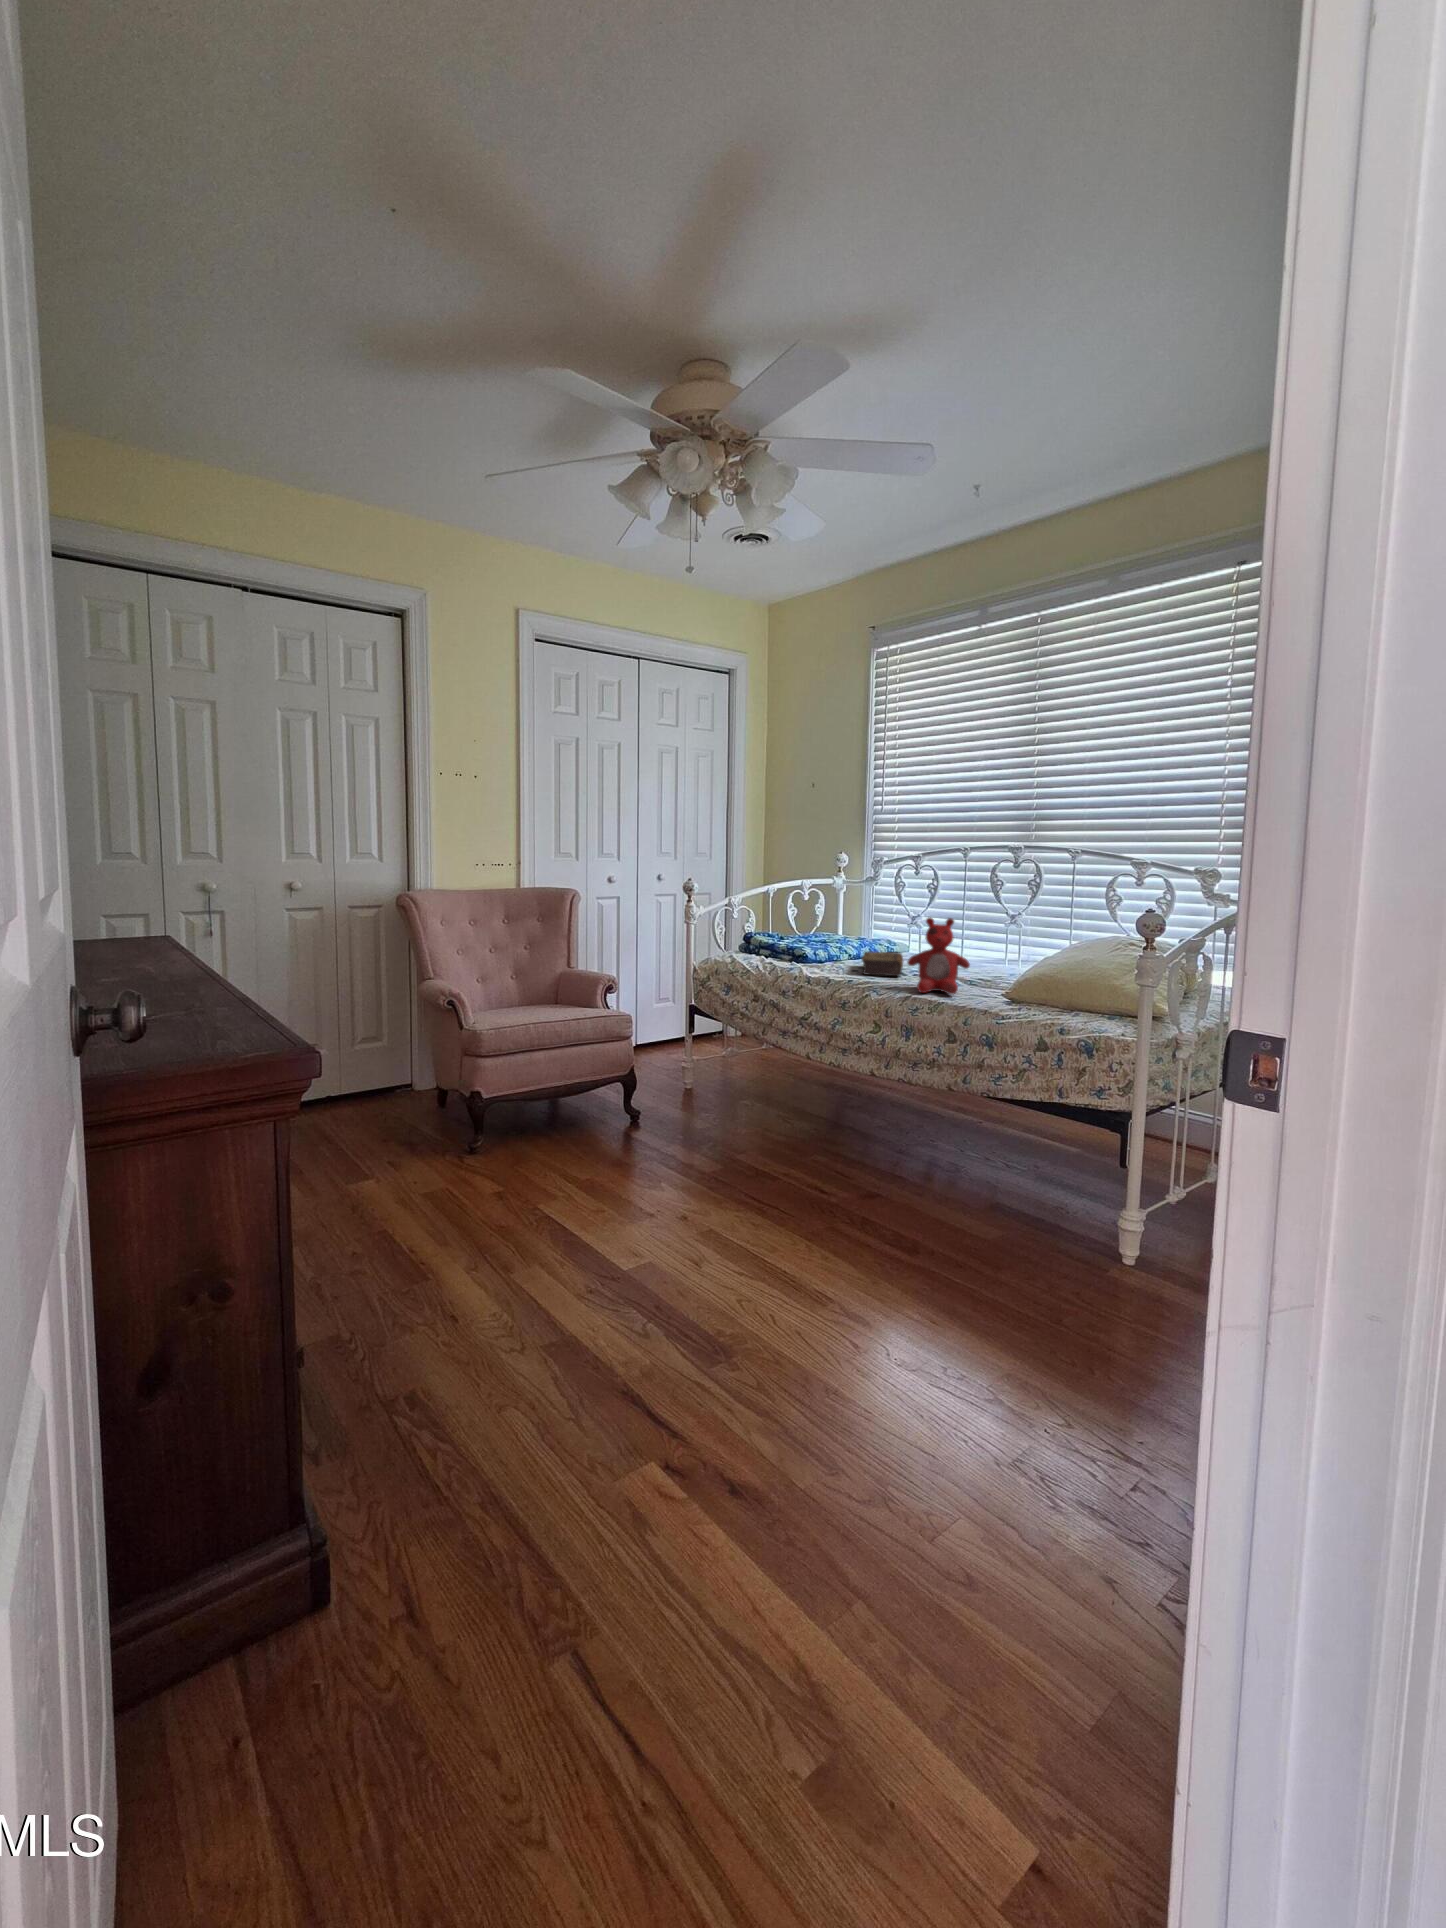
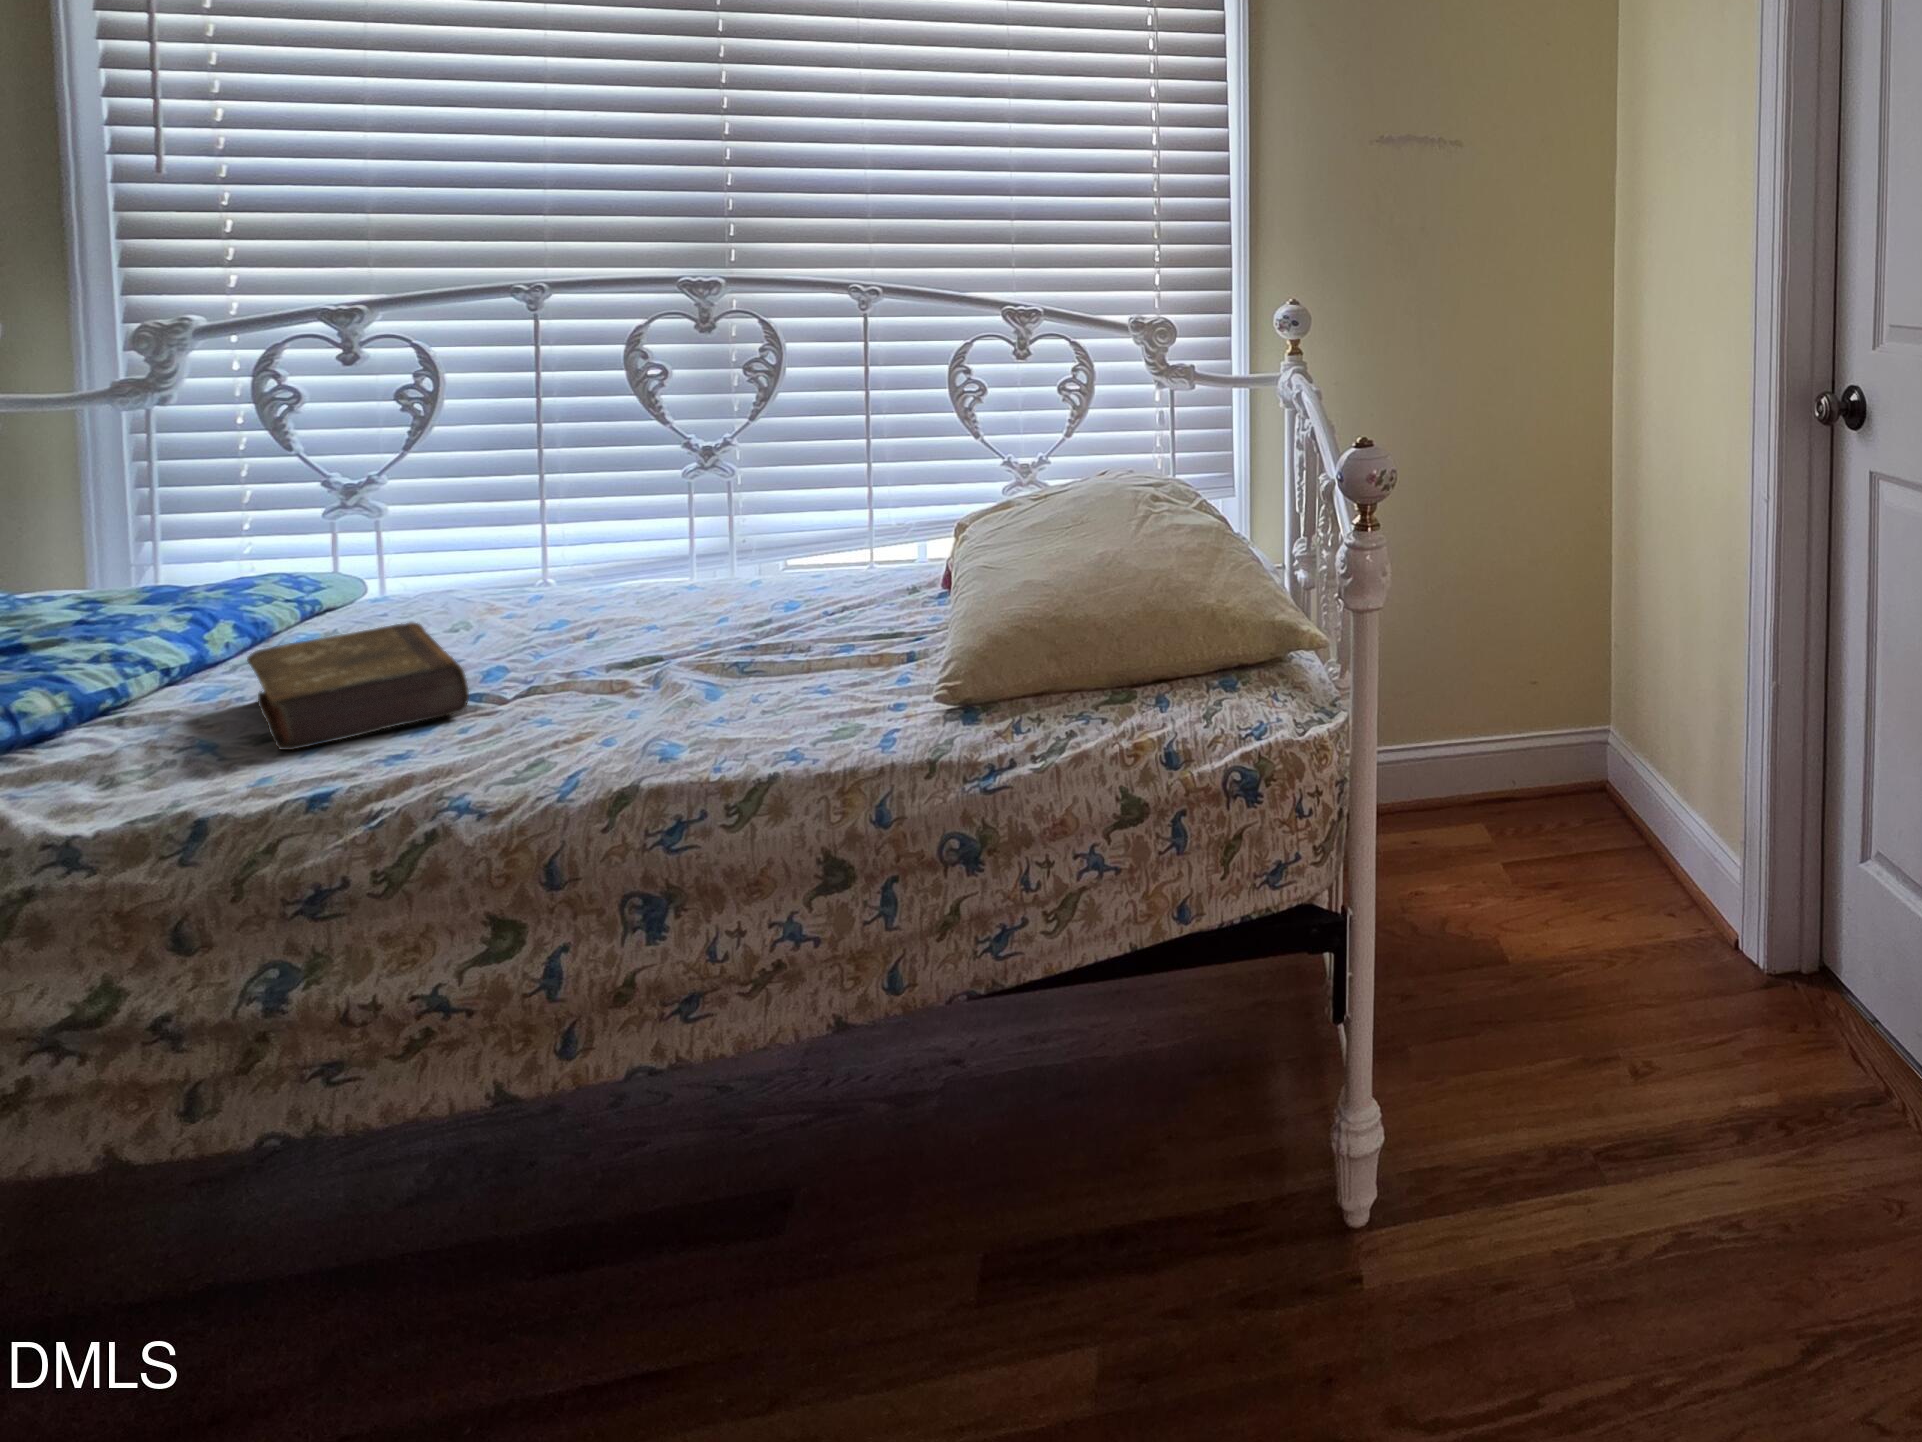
stuffed bear: present [907,918,970,994] -> none [533,499,764,763]

